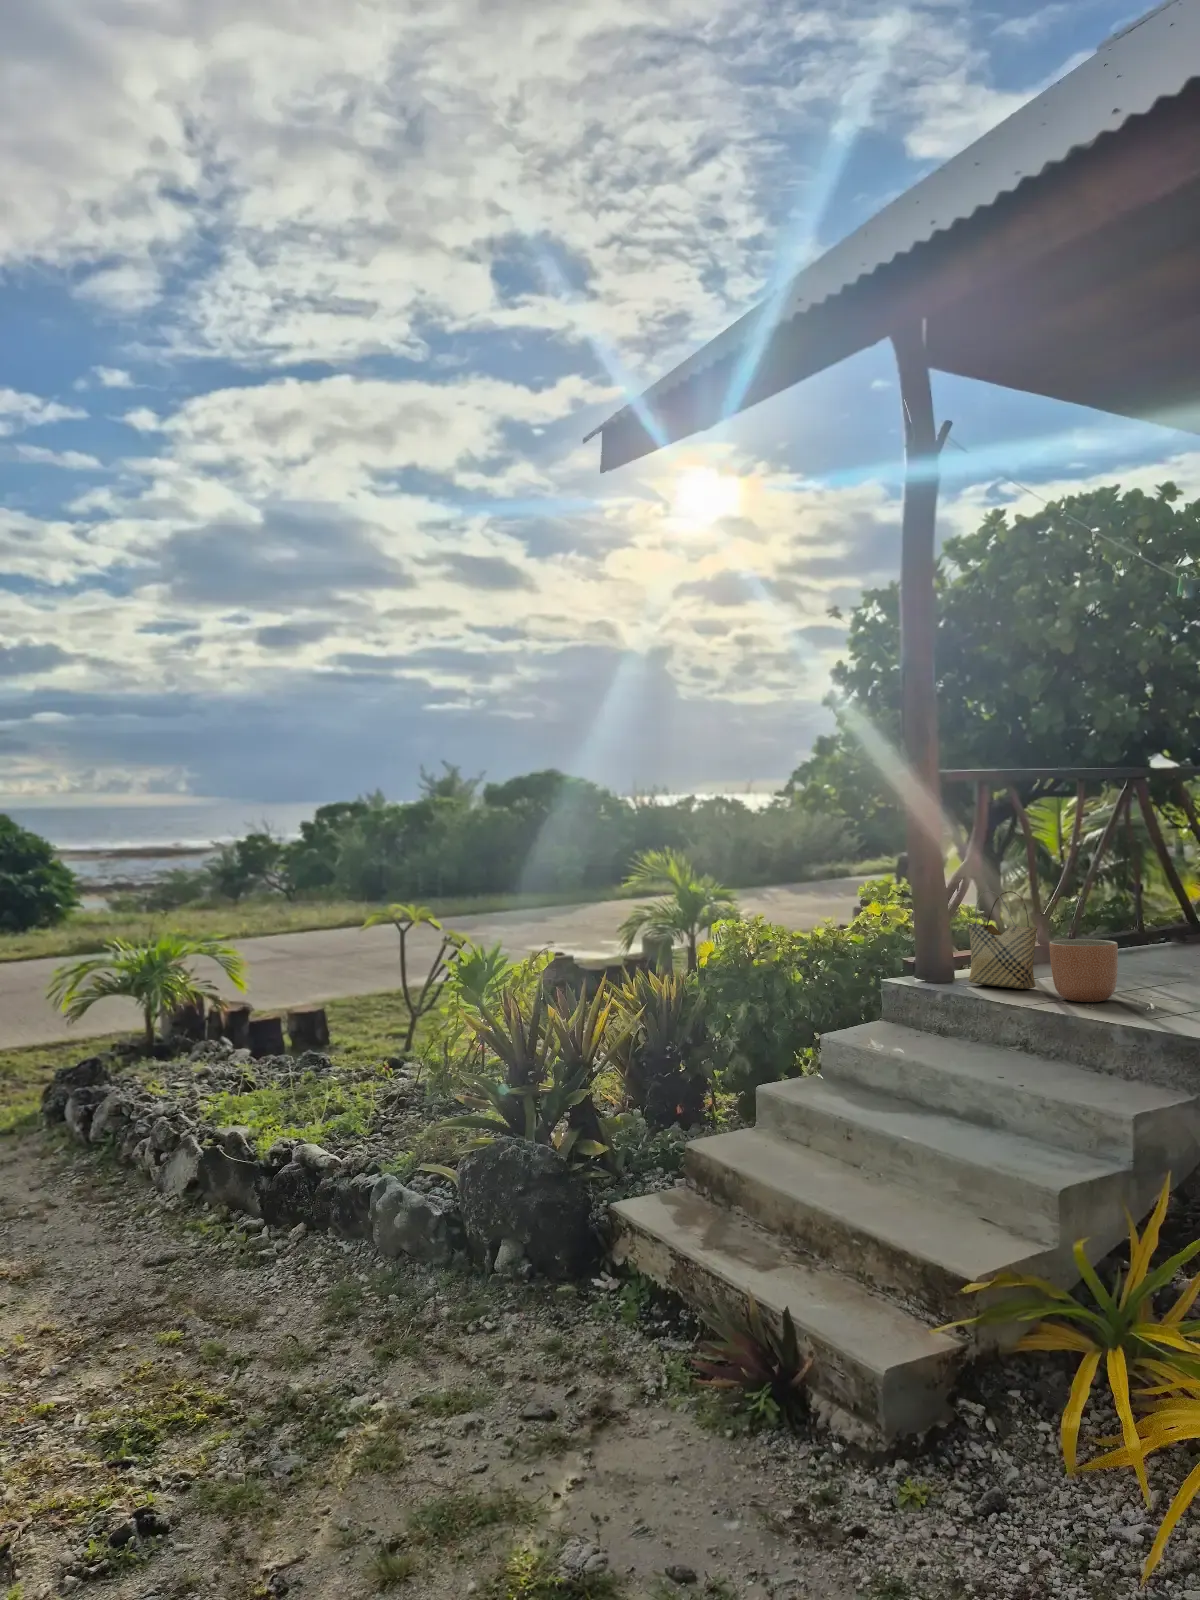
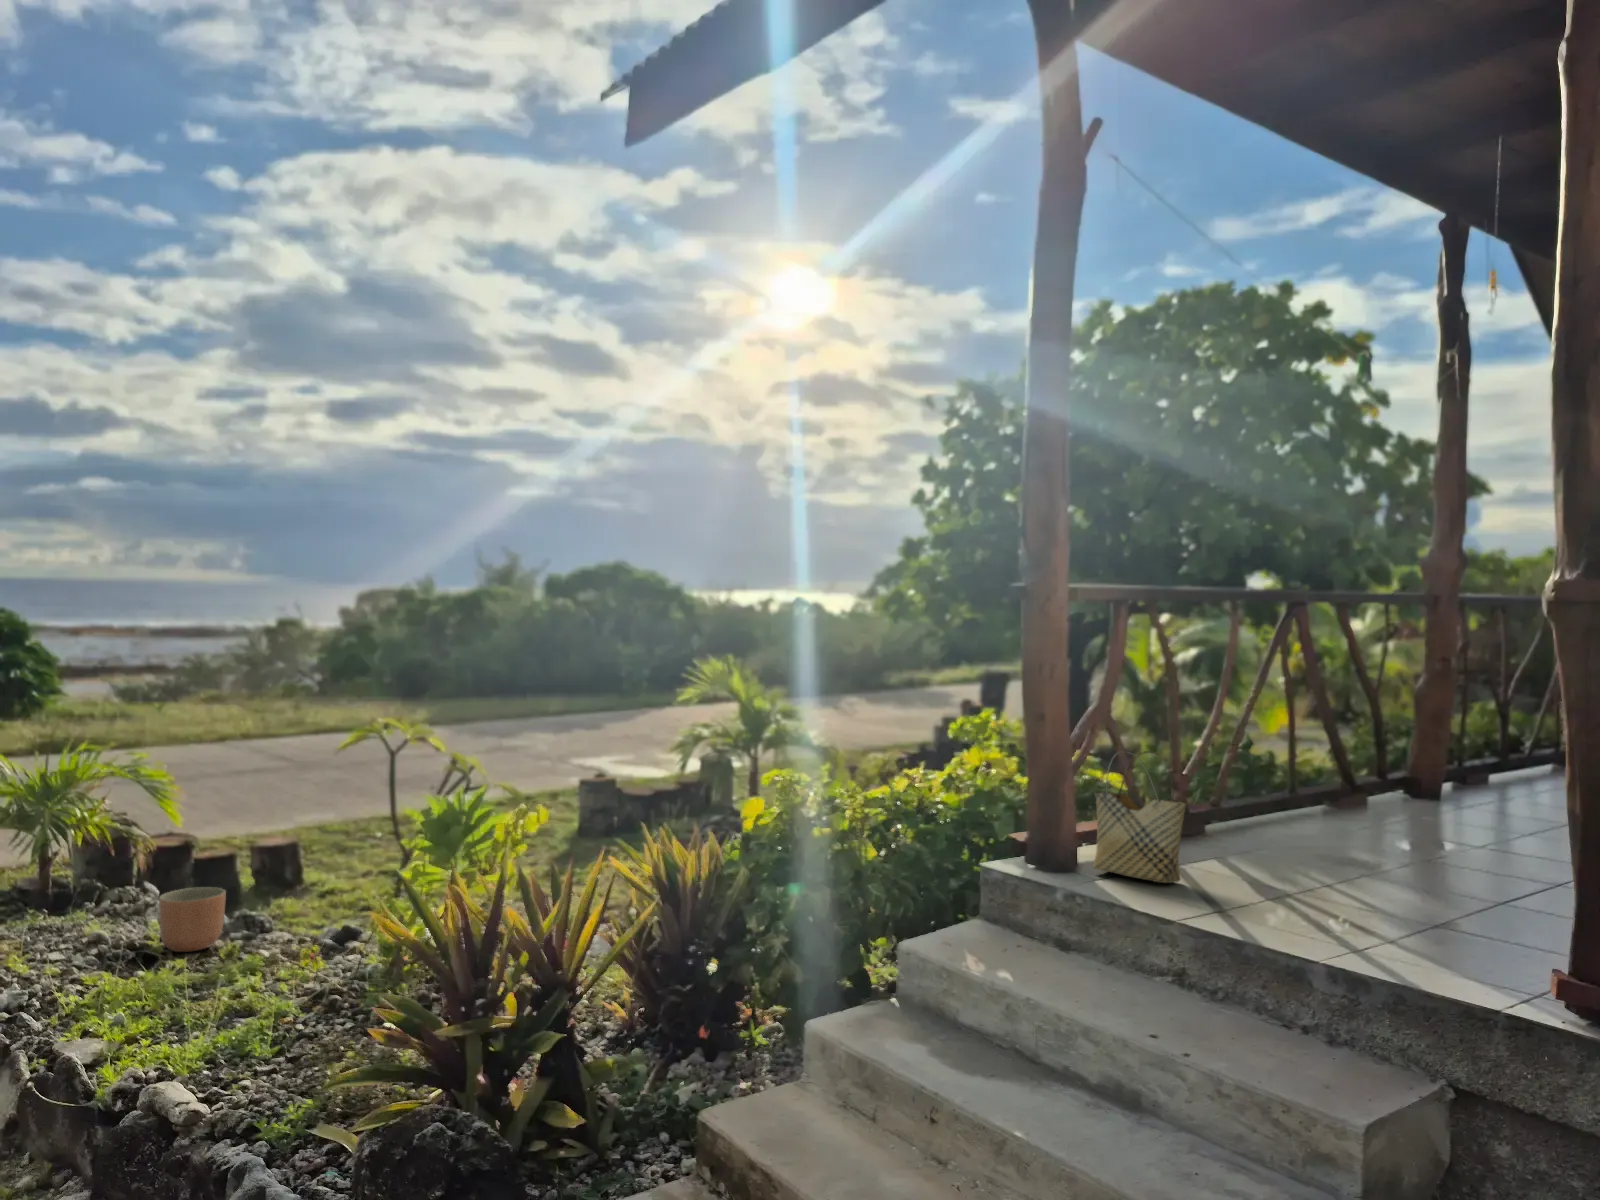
planter: present [1049,939,1118,1002] -> present [159,887,226,952]

